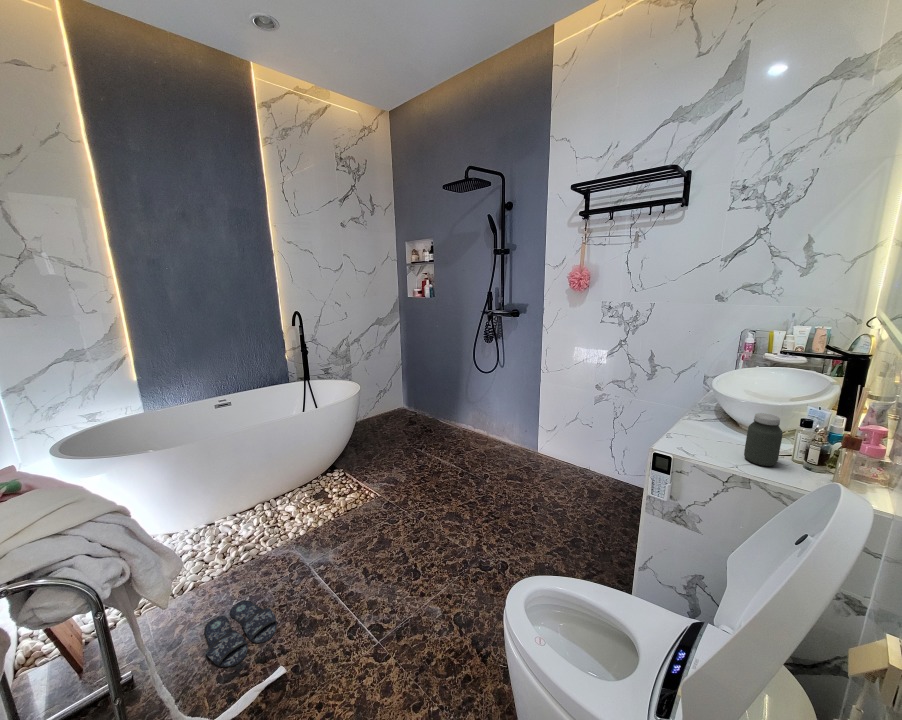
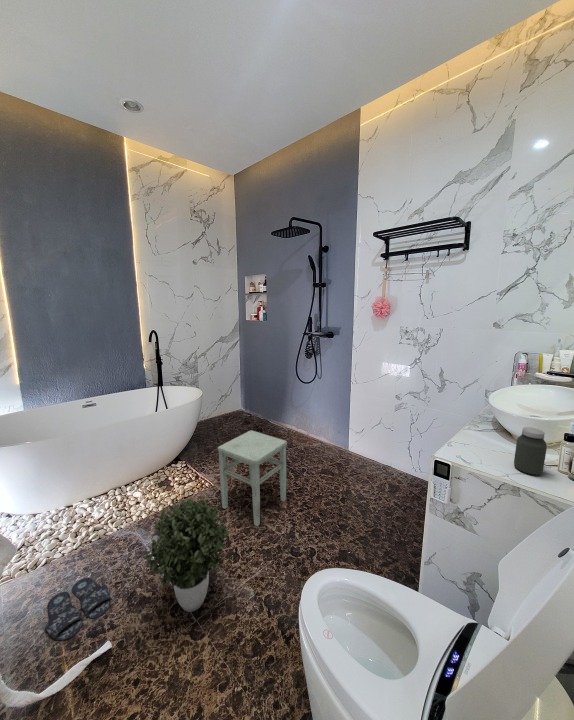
stool: none [387,429,469,540] -> present [218,430,287,526]
potted plant: none [319,506,412,633] -> present [144,499,228,612]

